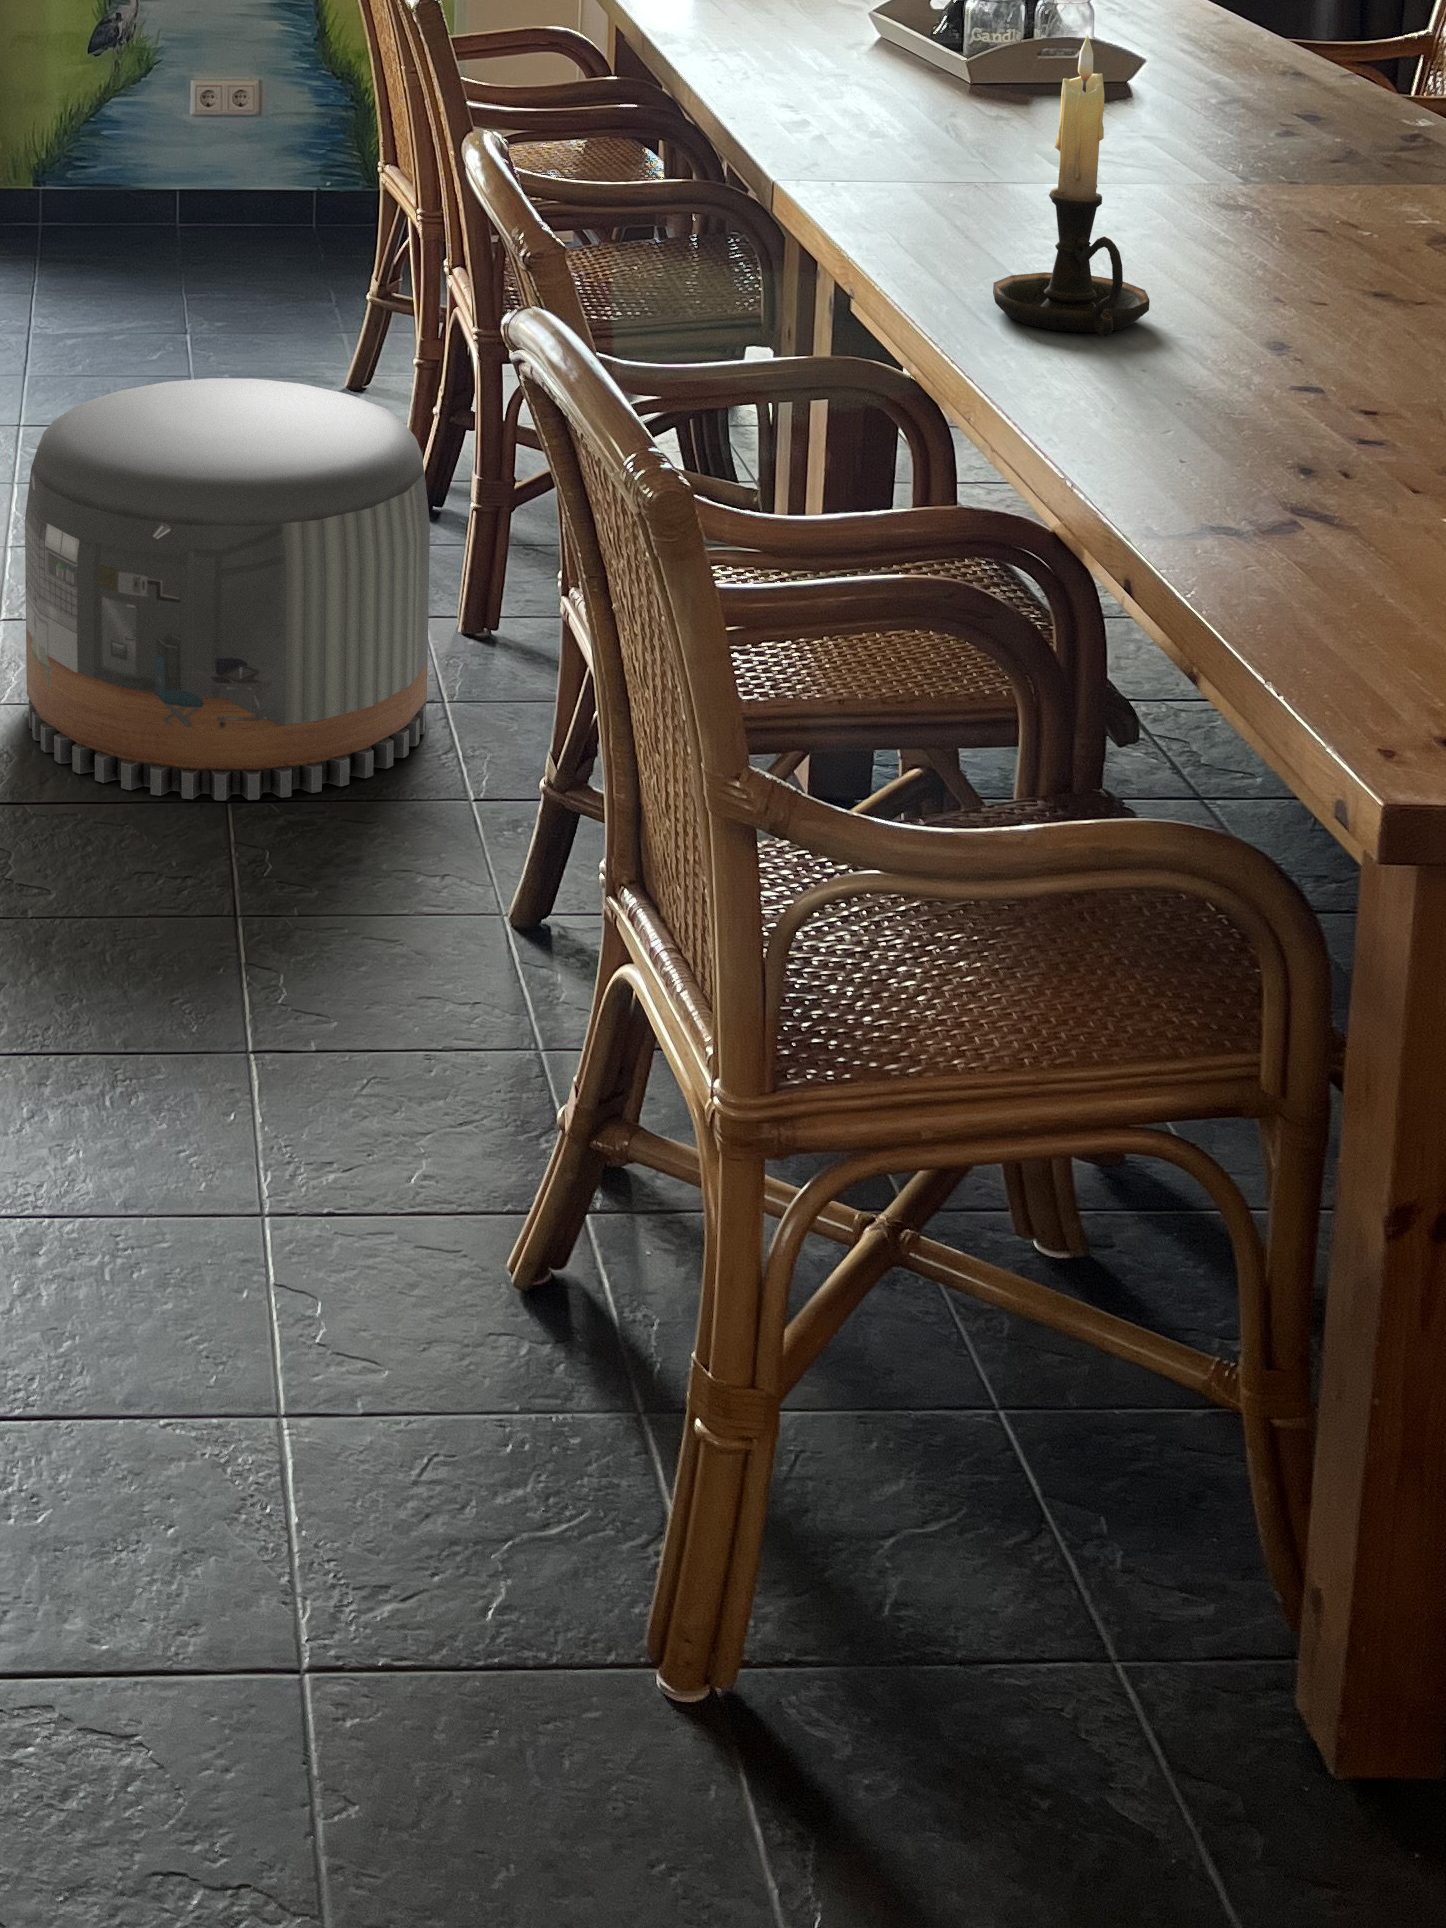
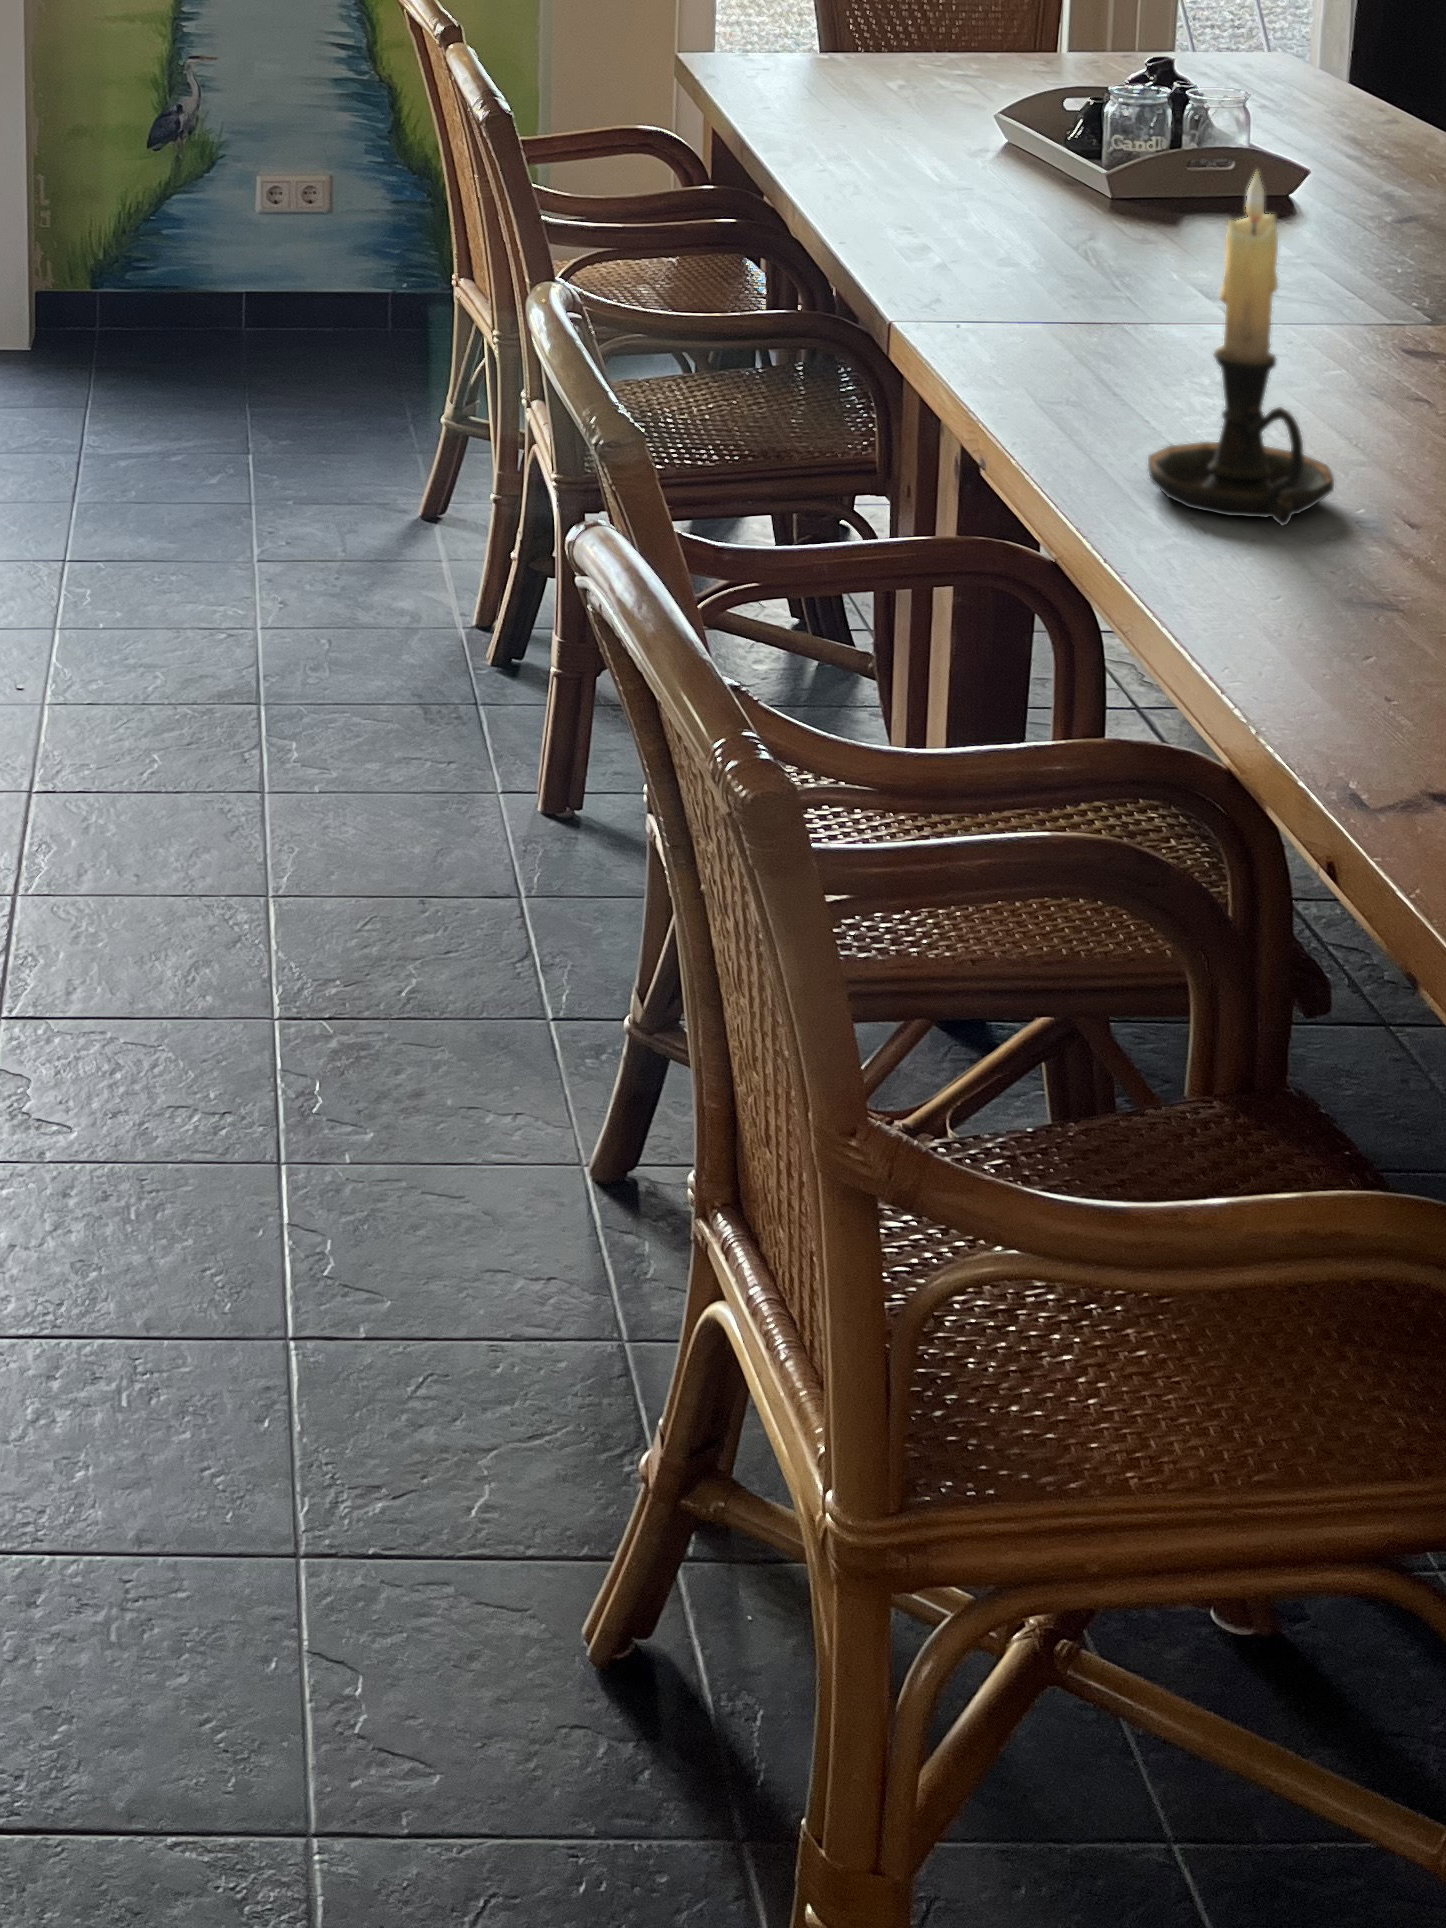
pouf: present [25,378,430,800] -> none [48,534,501,1020]

